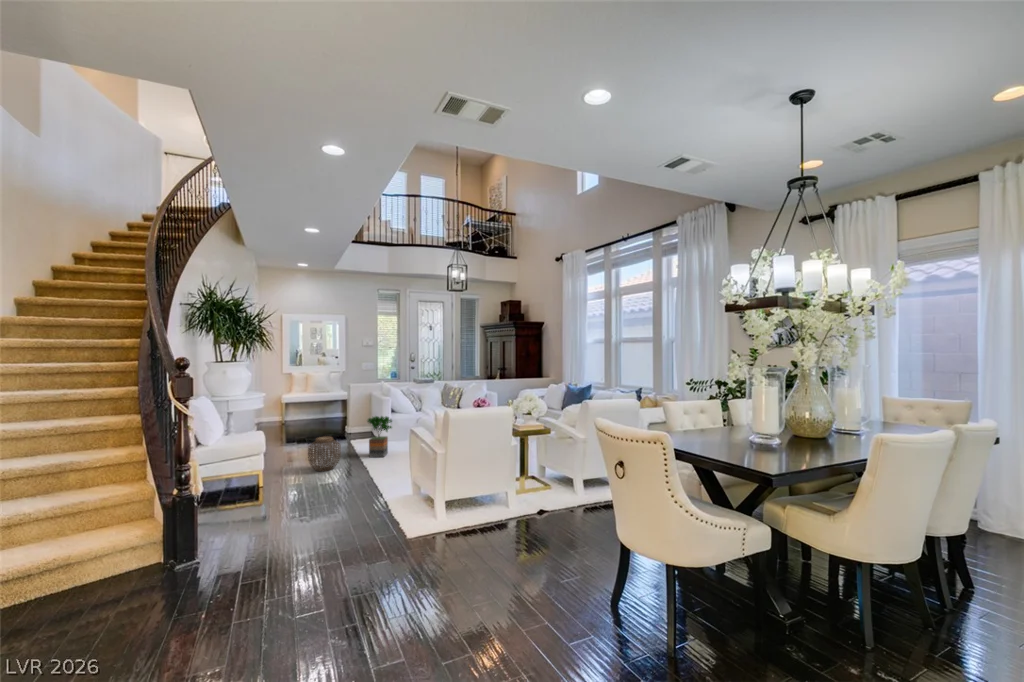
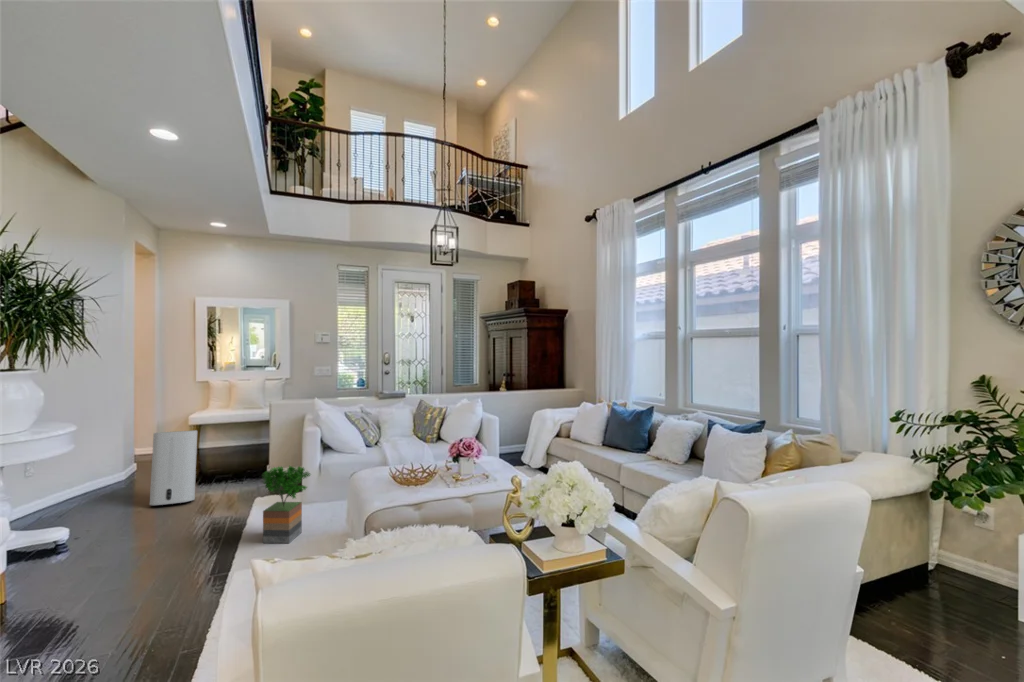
air purifier: none [287,400,312,445] -> present [150,430,197,505]
woven basket: present [308,436,341,471] -> none [112,517,188,593]

